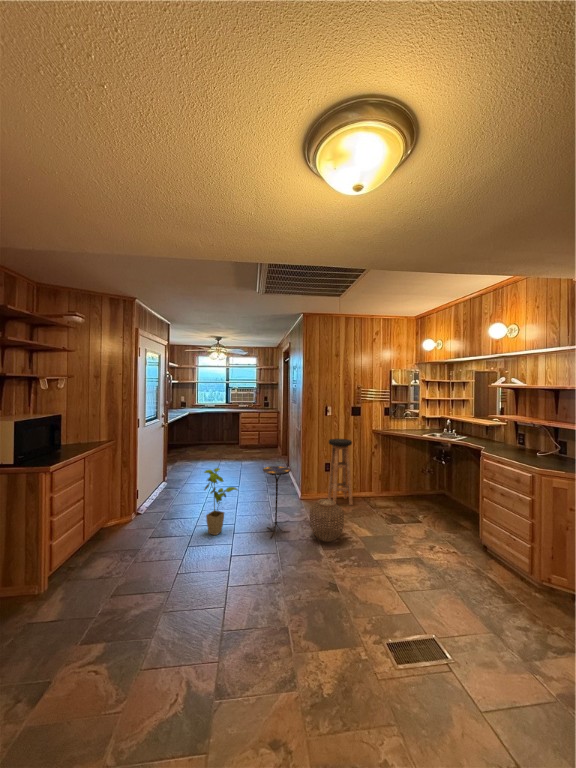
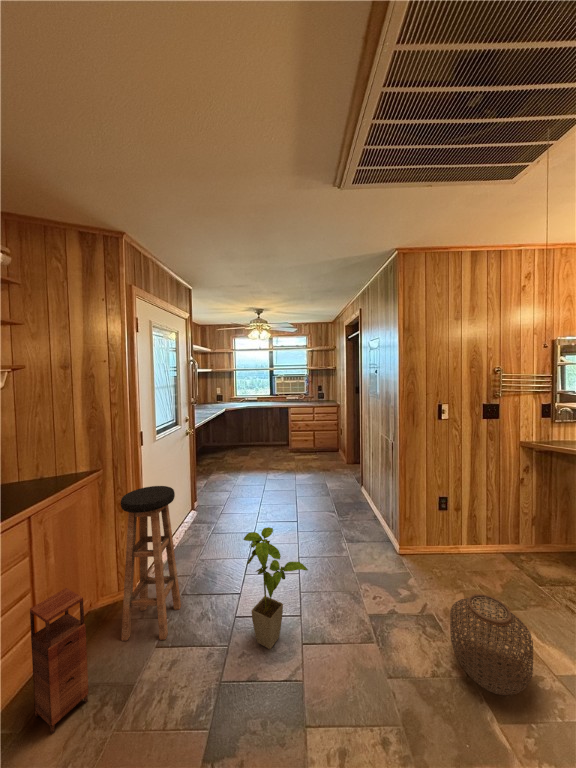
bar stool: present [328,439,353,505] -> present [121,486,181,641]
side table: present [263,466,291,538] -> none [351,521,409,670]
storage cabinet: none [87,497,116,565] -> present [30,588,89,734]

